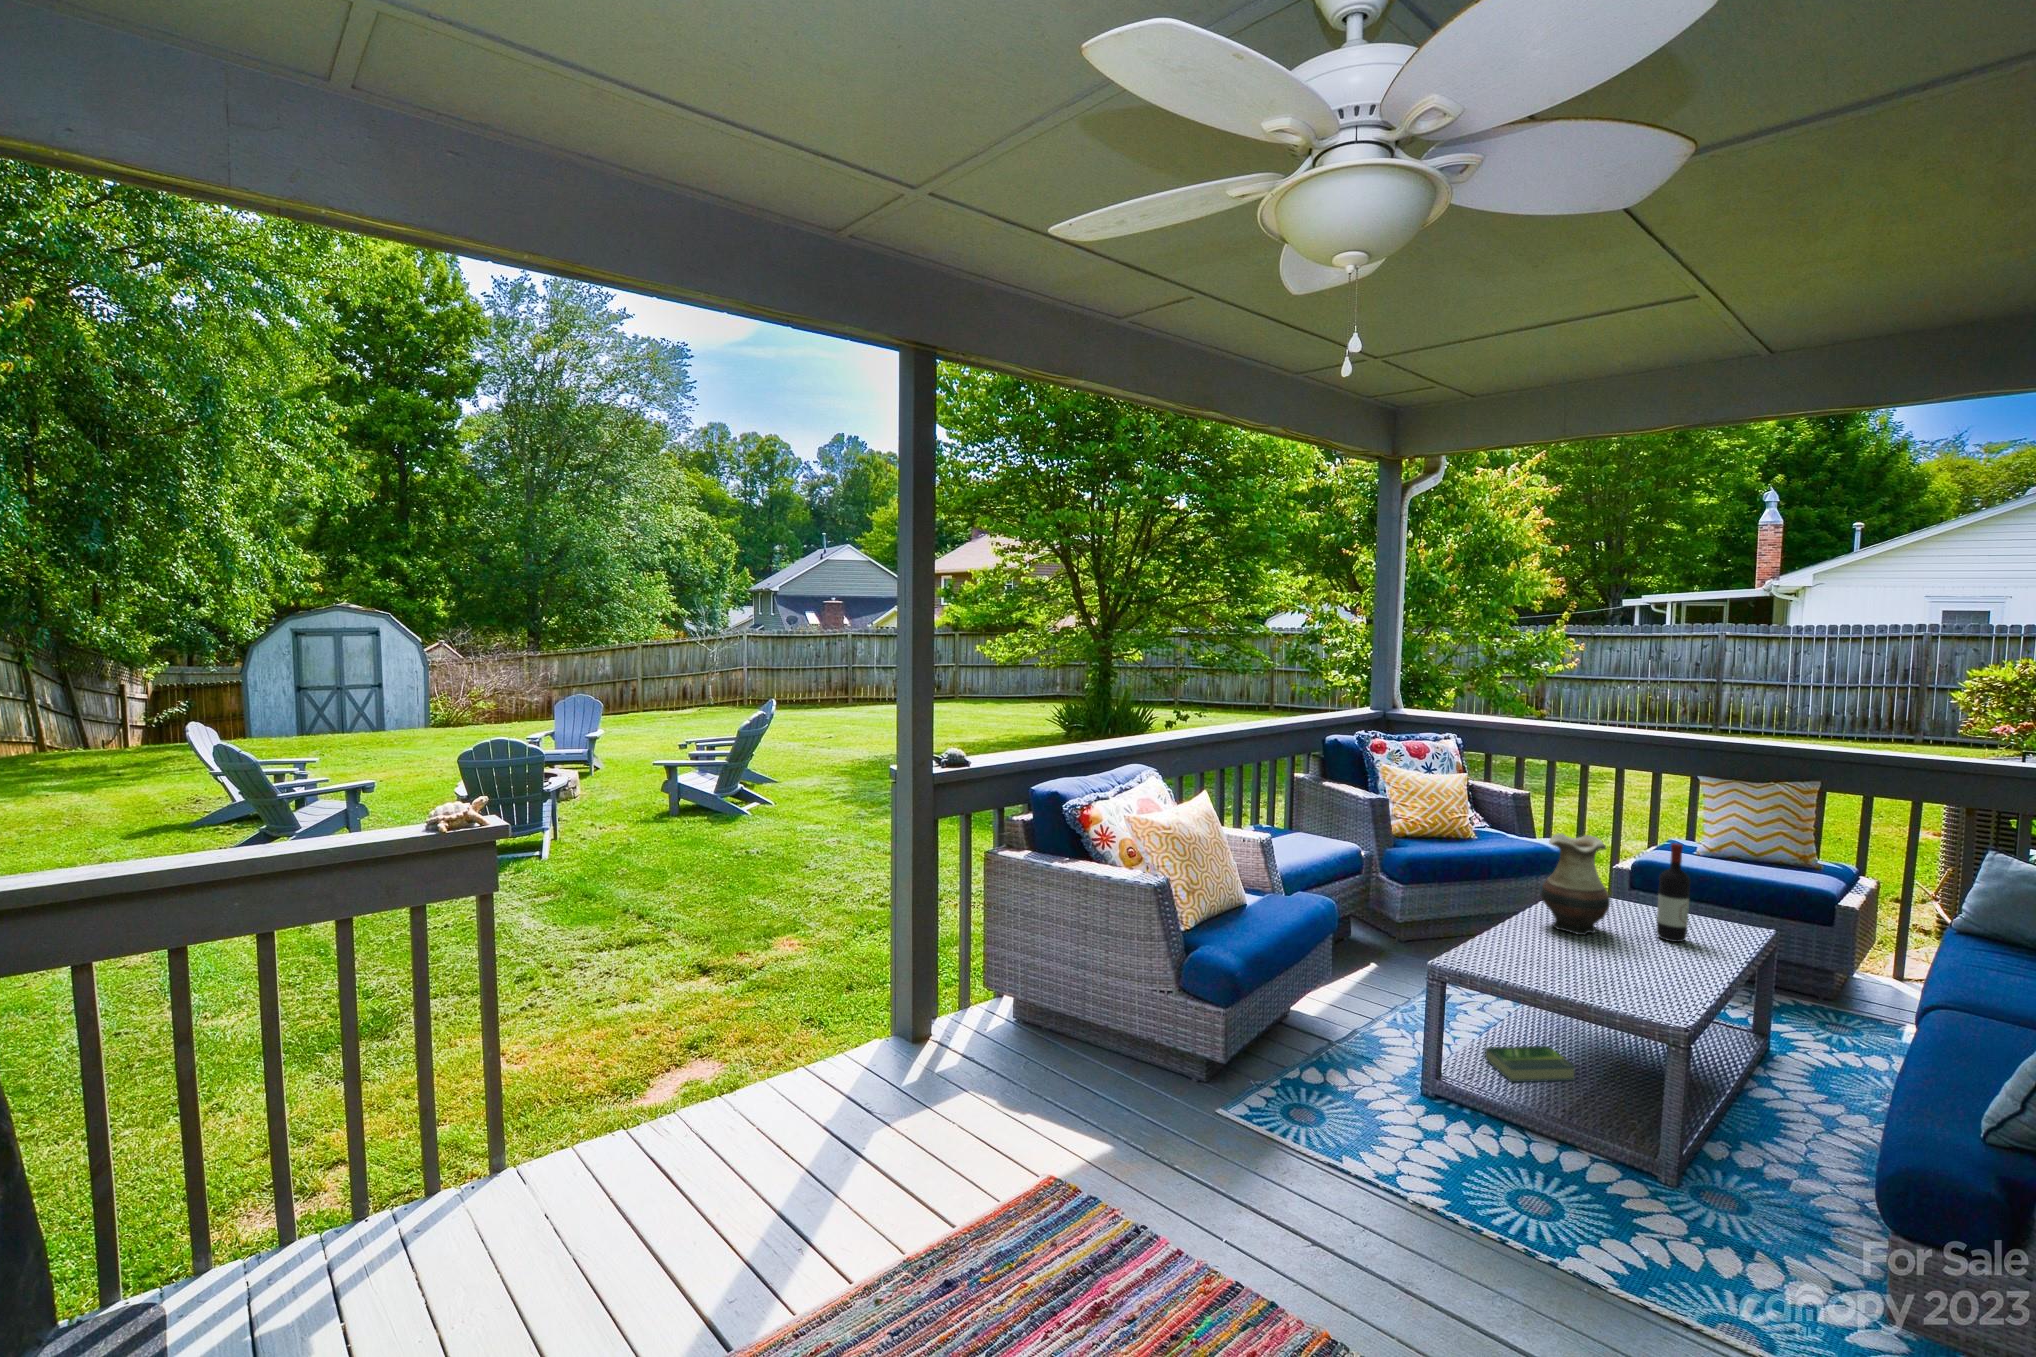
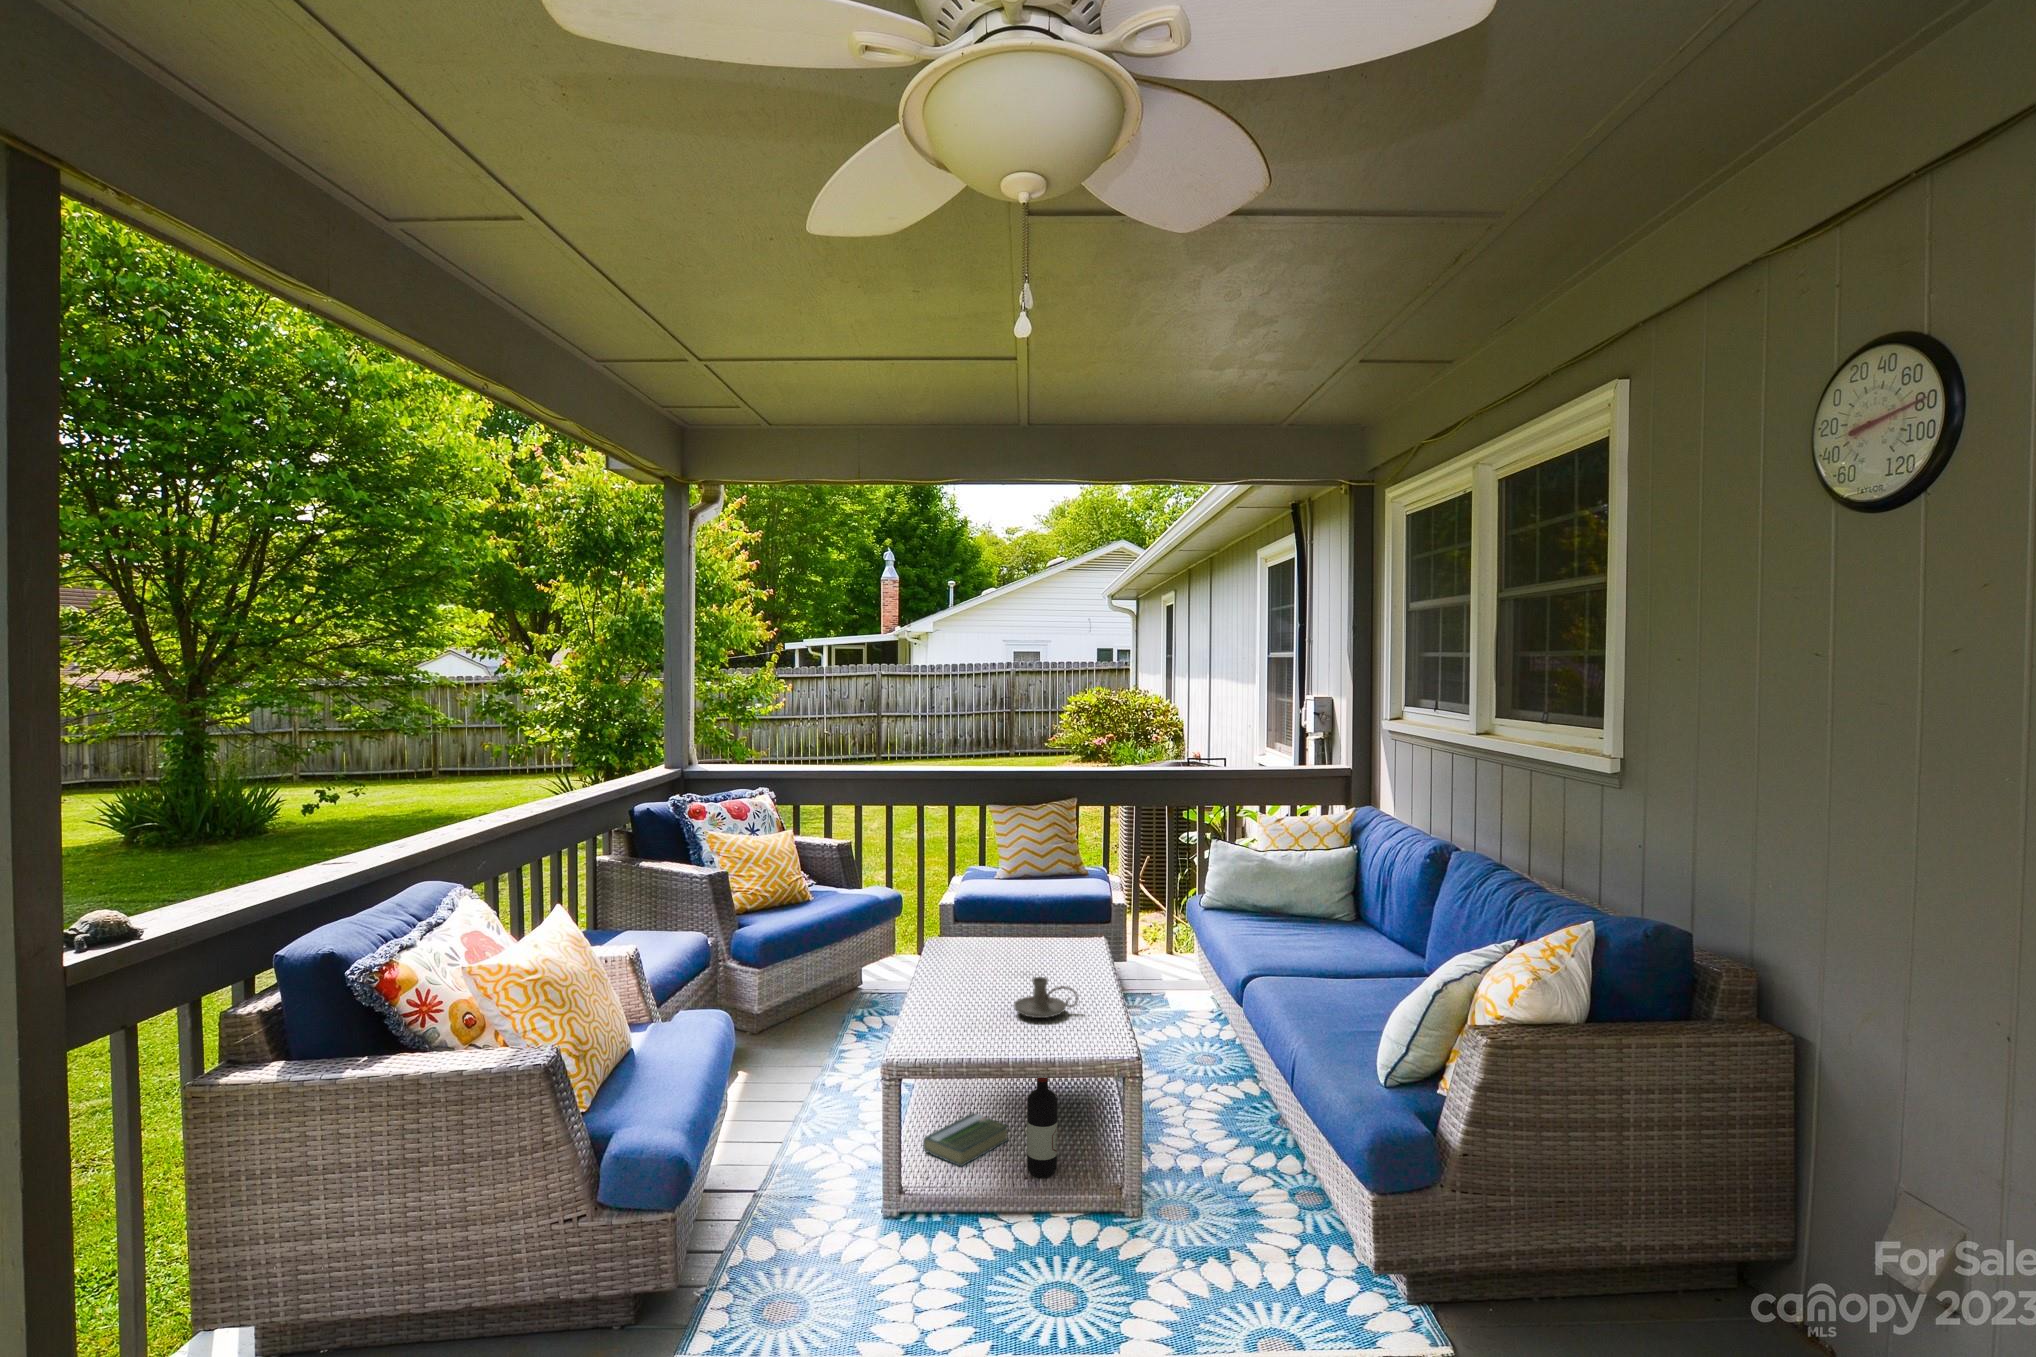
vase: present [1541,833,1610,935] -> none [943,879,1006,985]
wine bottle: present [1657,843,1690,942] -> present [1027,1078,1057,1178]
candle holder: none [1583,934,1657,975] -> present [1014,977,1078,1018]

